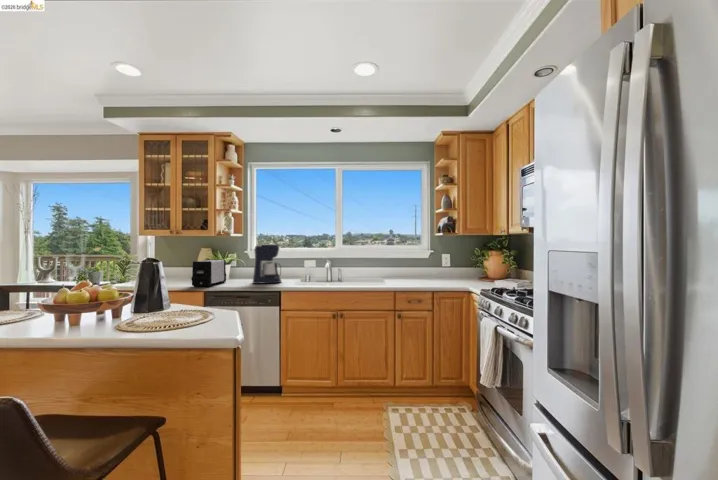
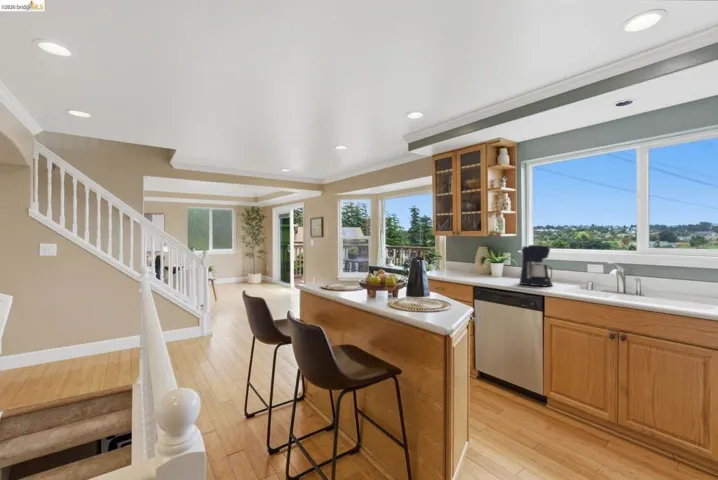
toaster: present [191,260,226,287] -> none [460,258,495,283]

